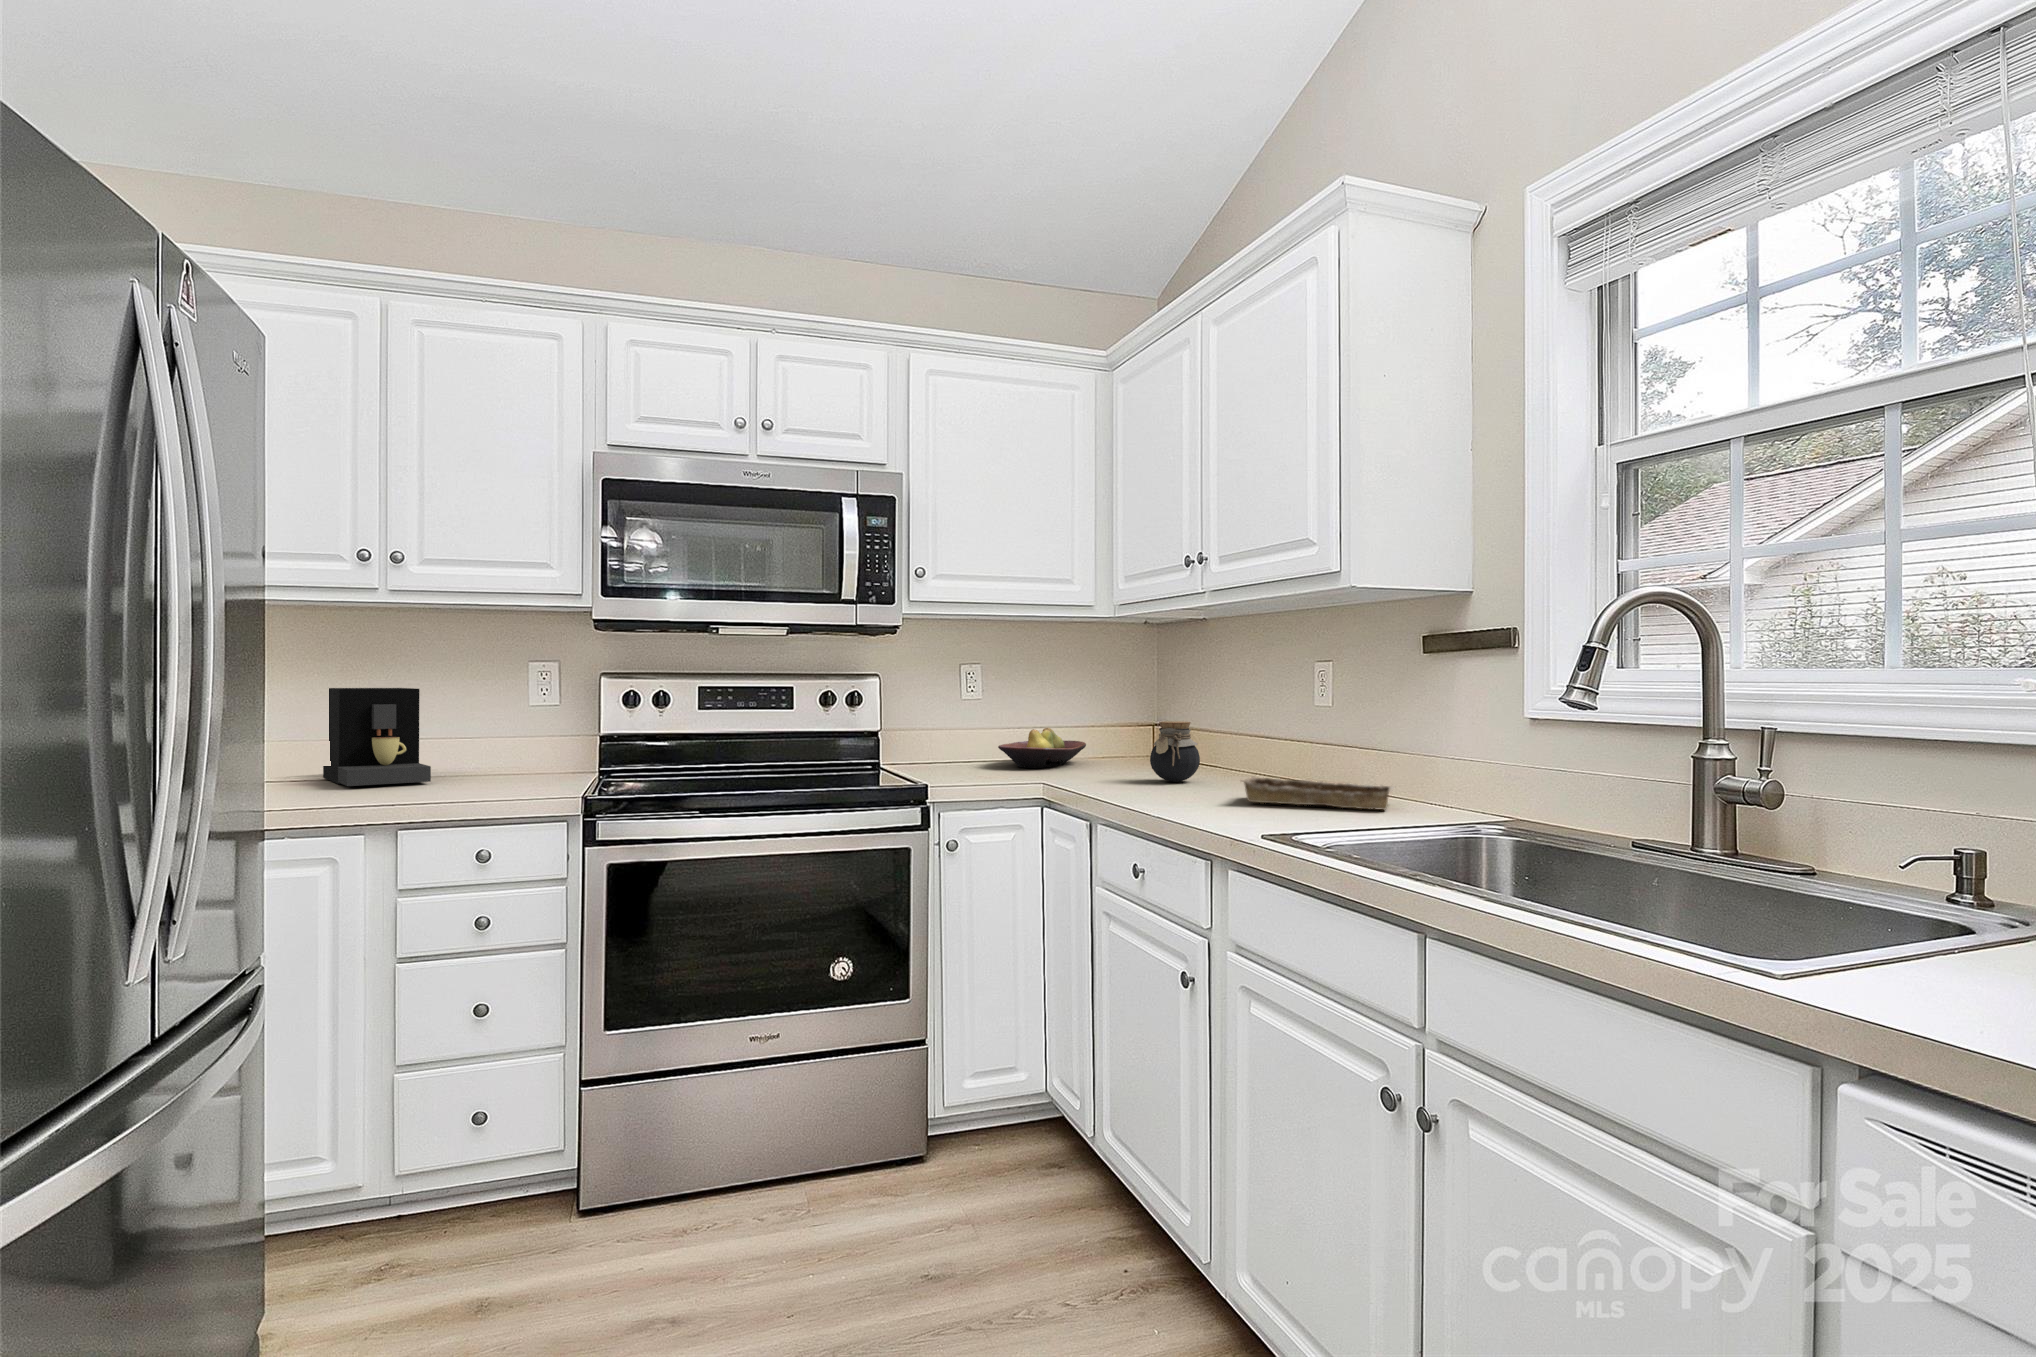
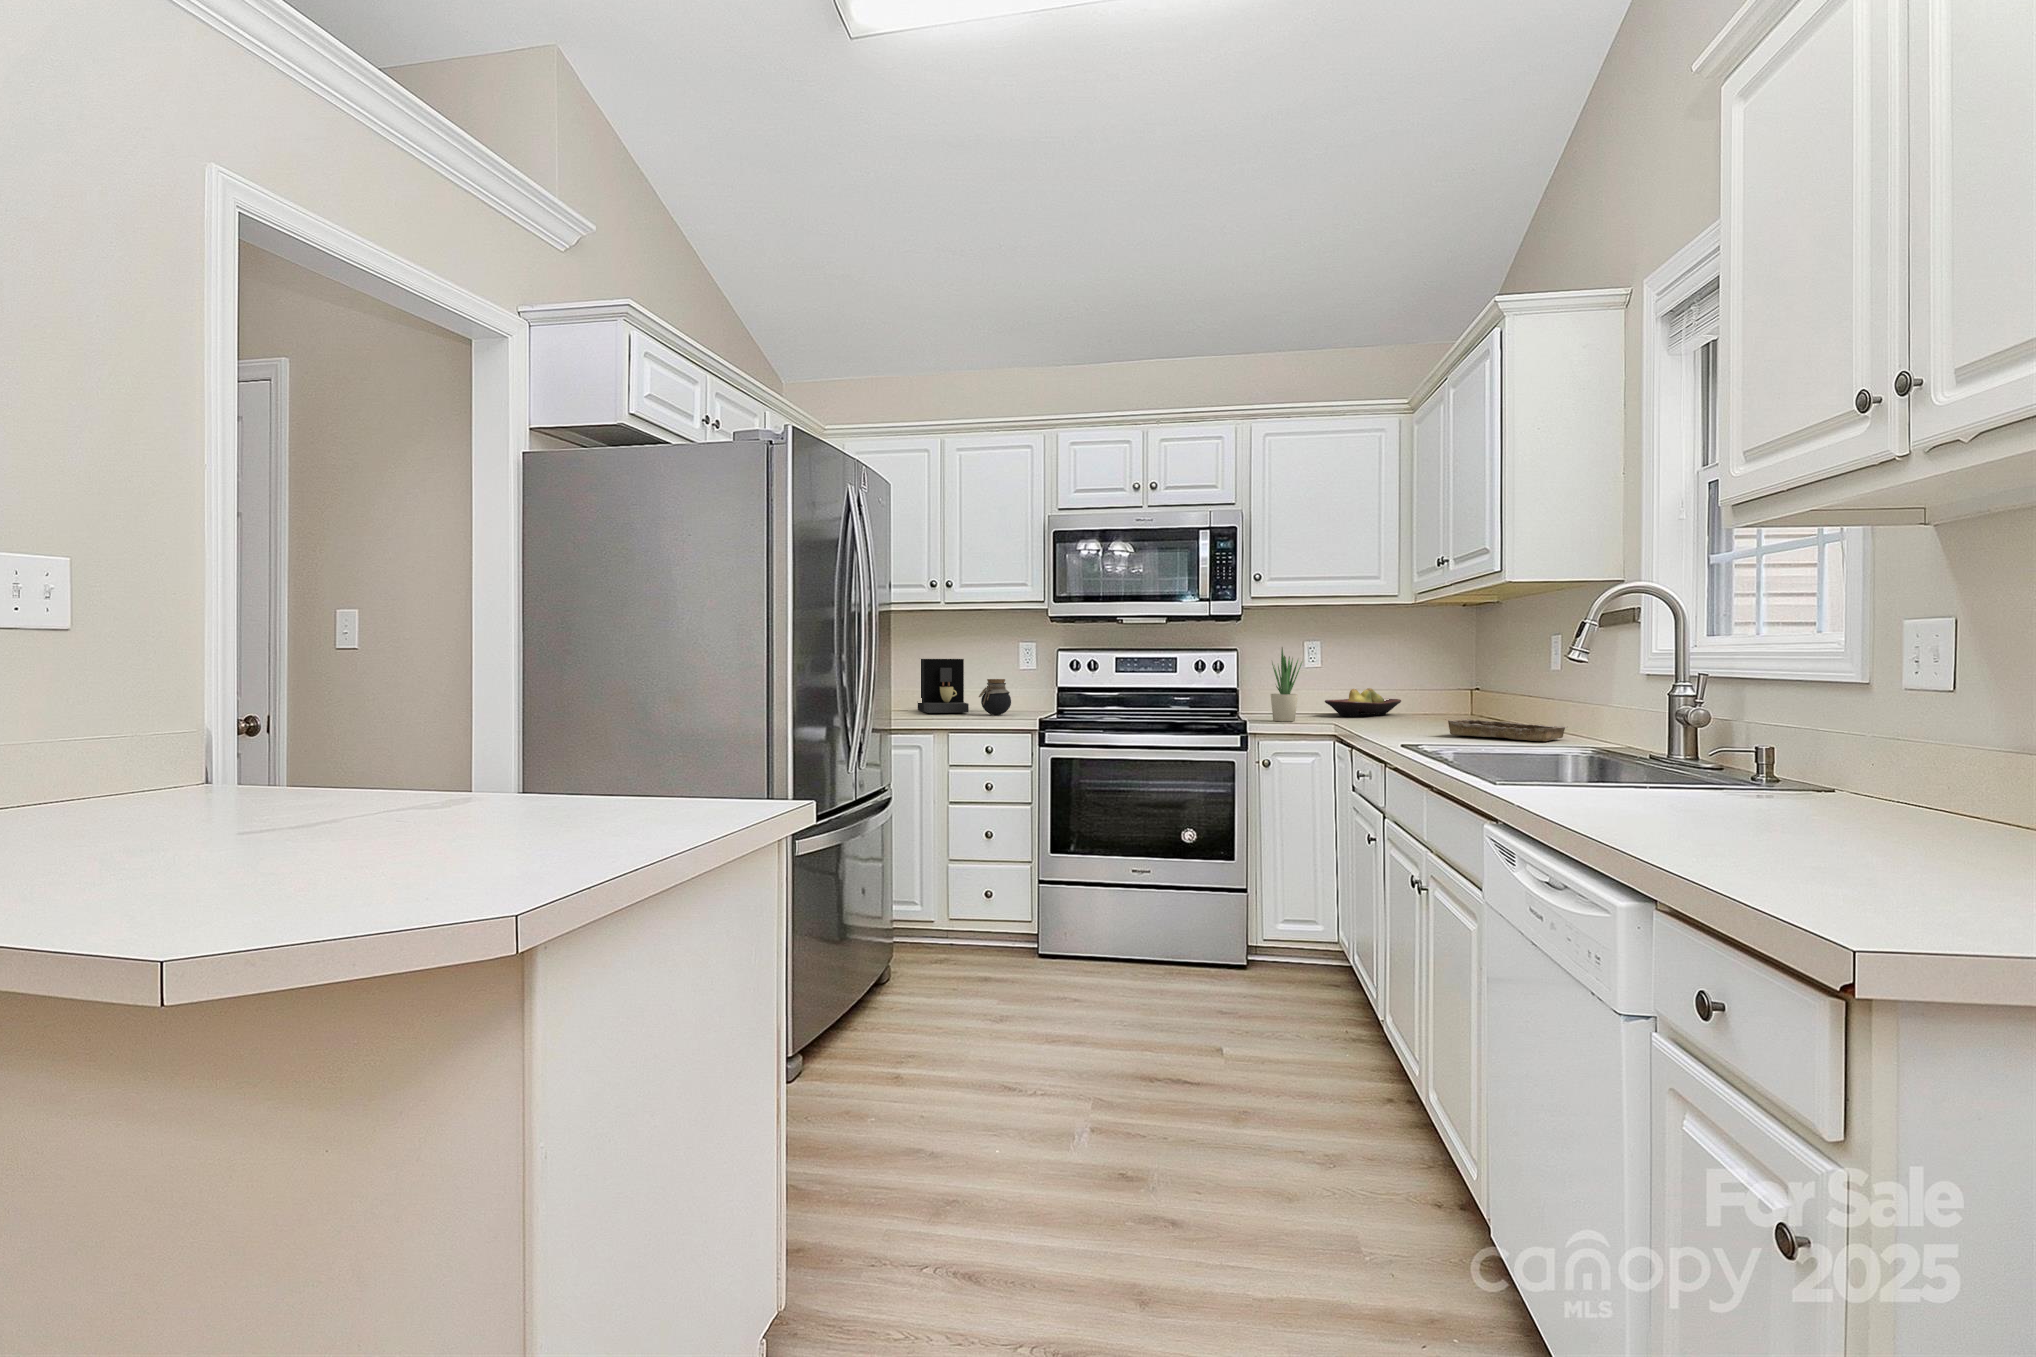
potted plant: none [948,671,994,782] -> present [1271,648,1302,722]
jar: present [1150,721,1200,782] -> present [979,679,1011,715]

